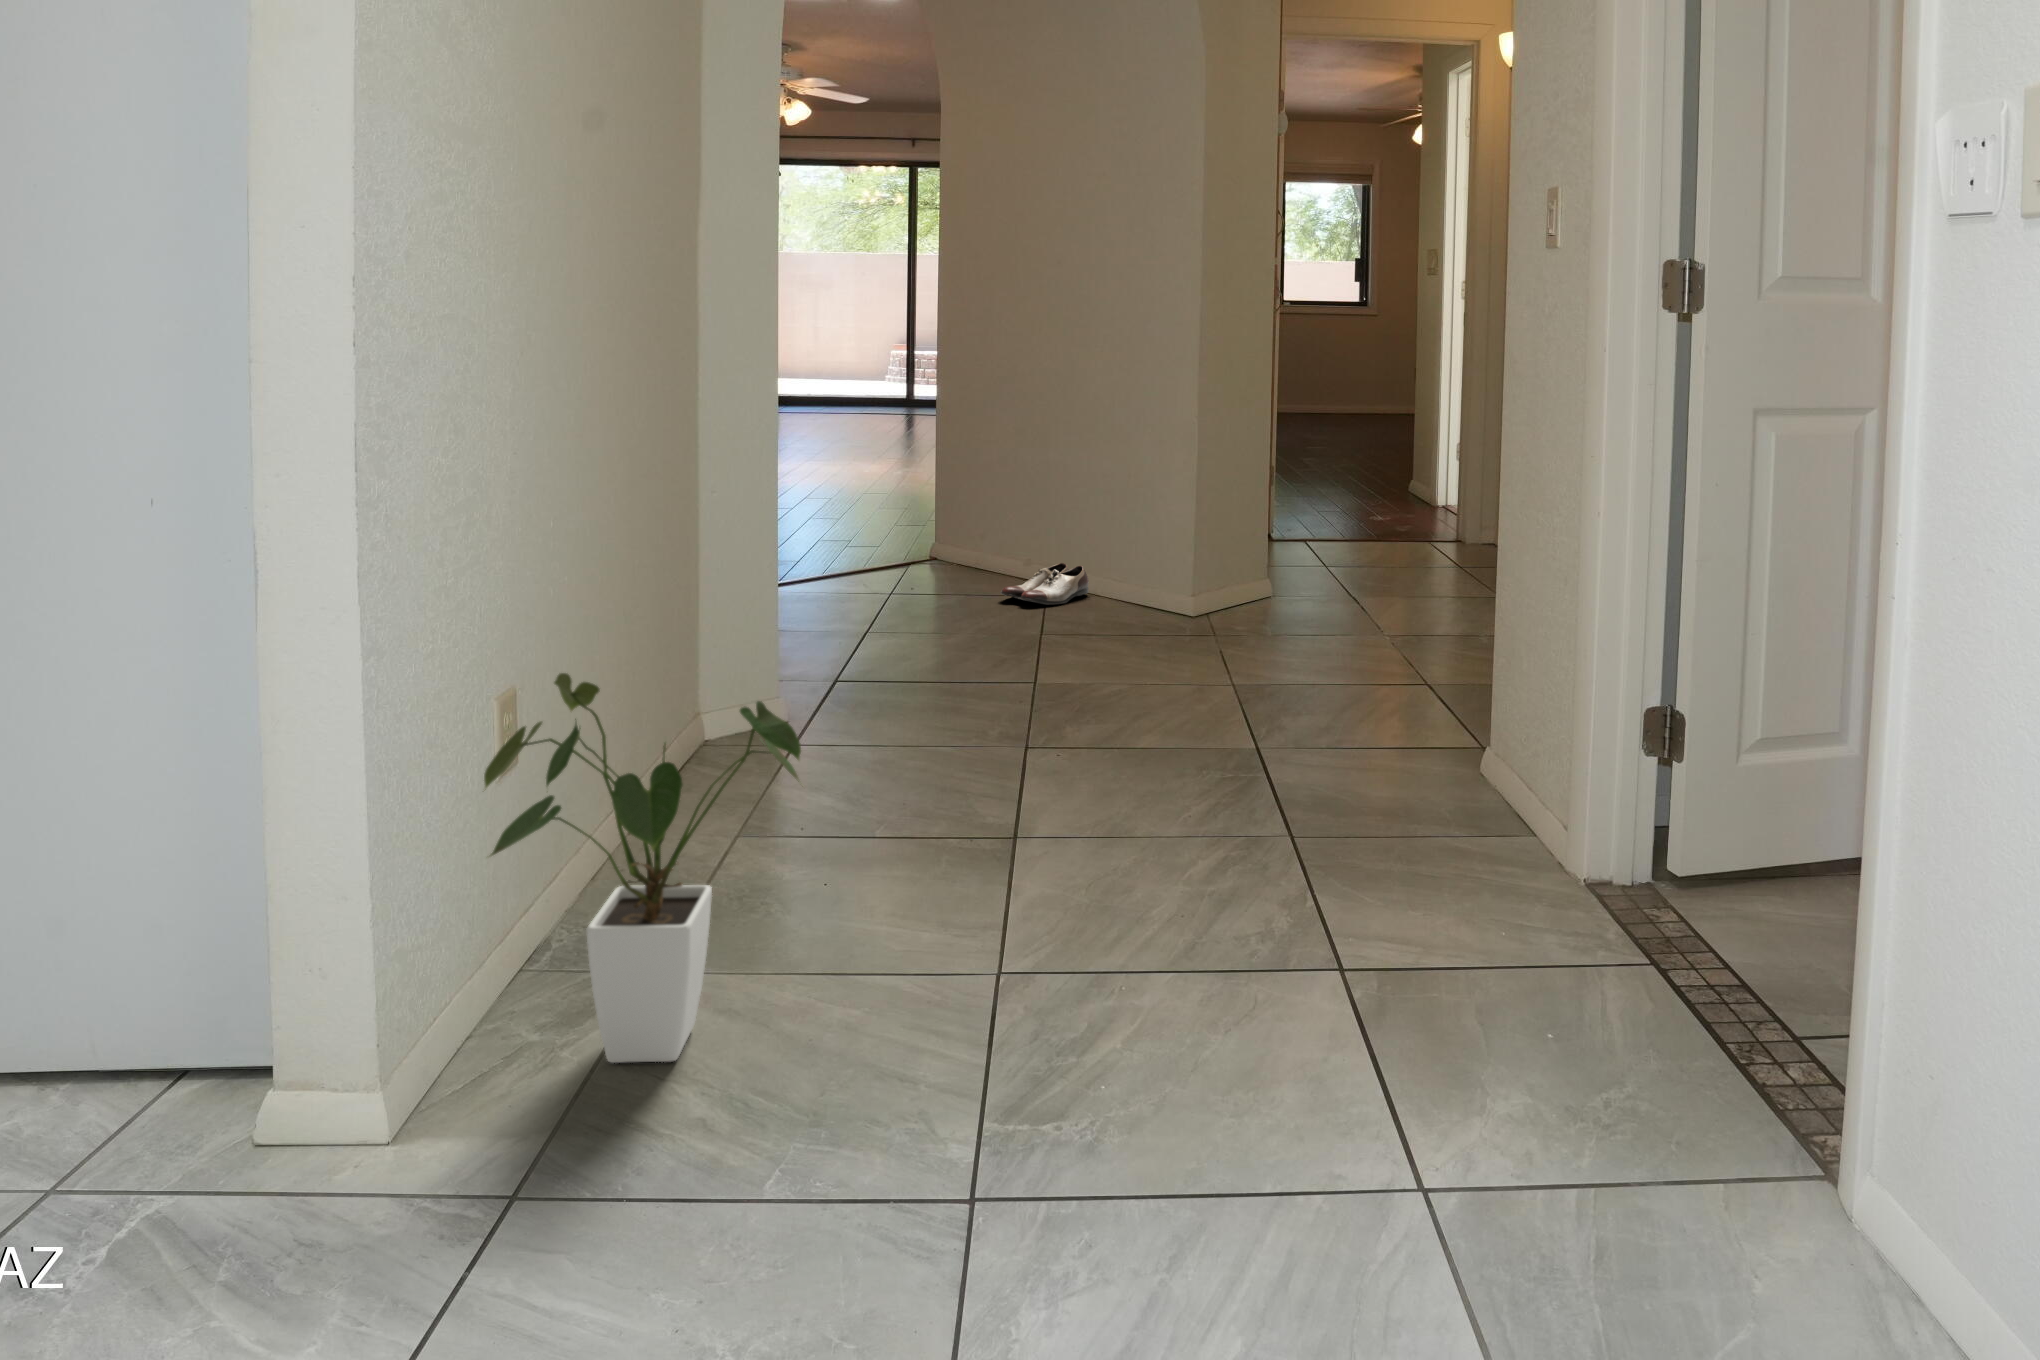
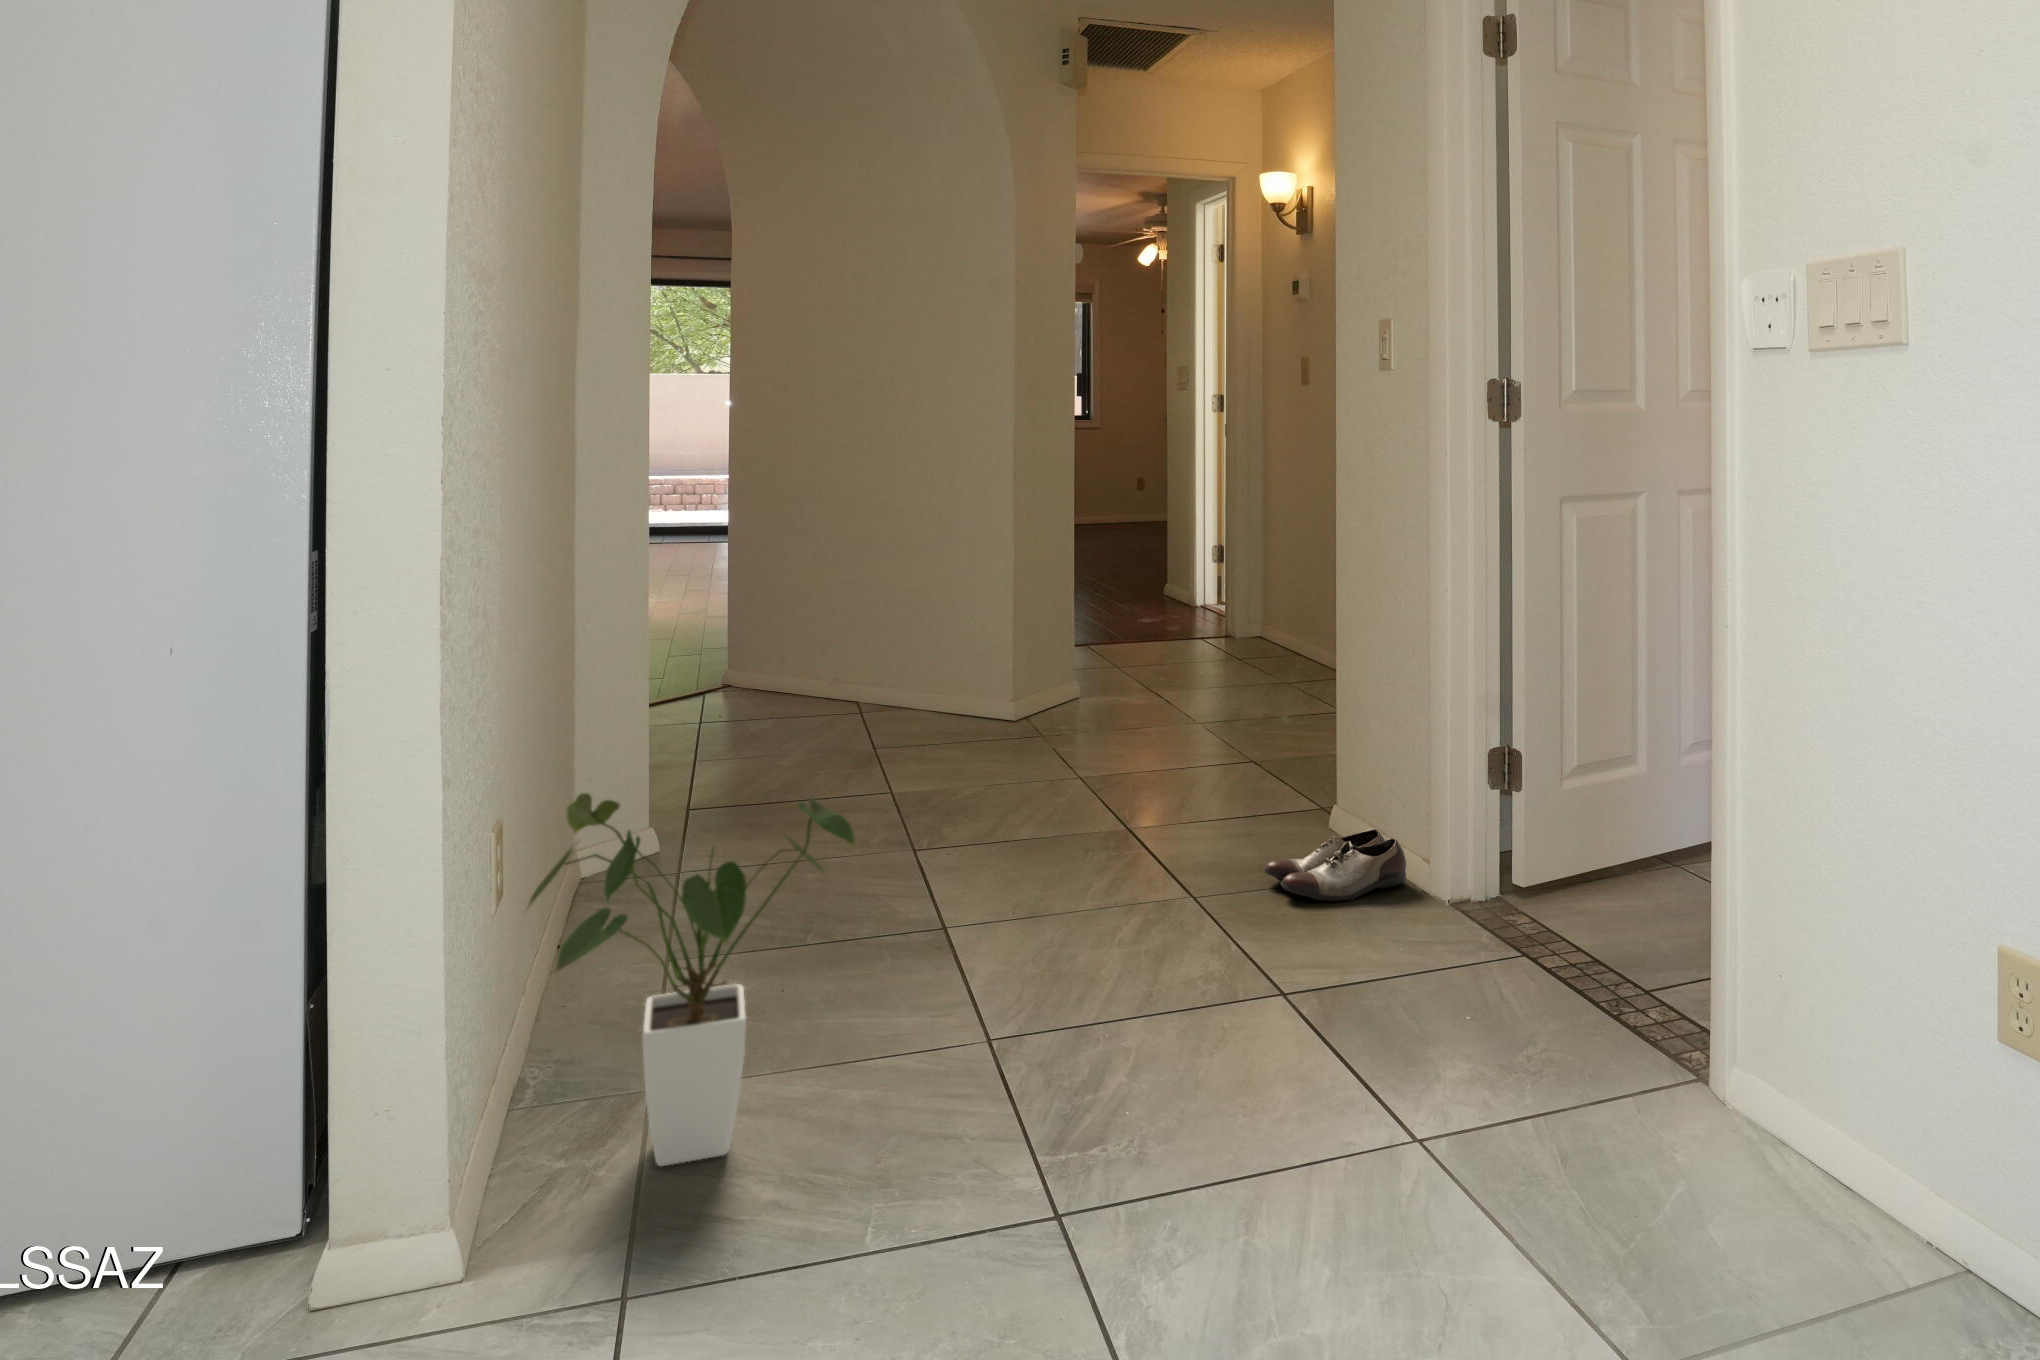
shoe: present [1000,563,1089,605] -> present [1263,829,1406,901]

